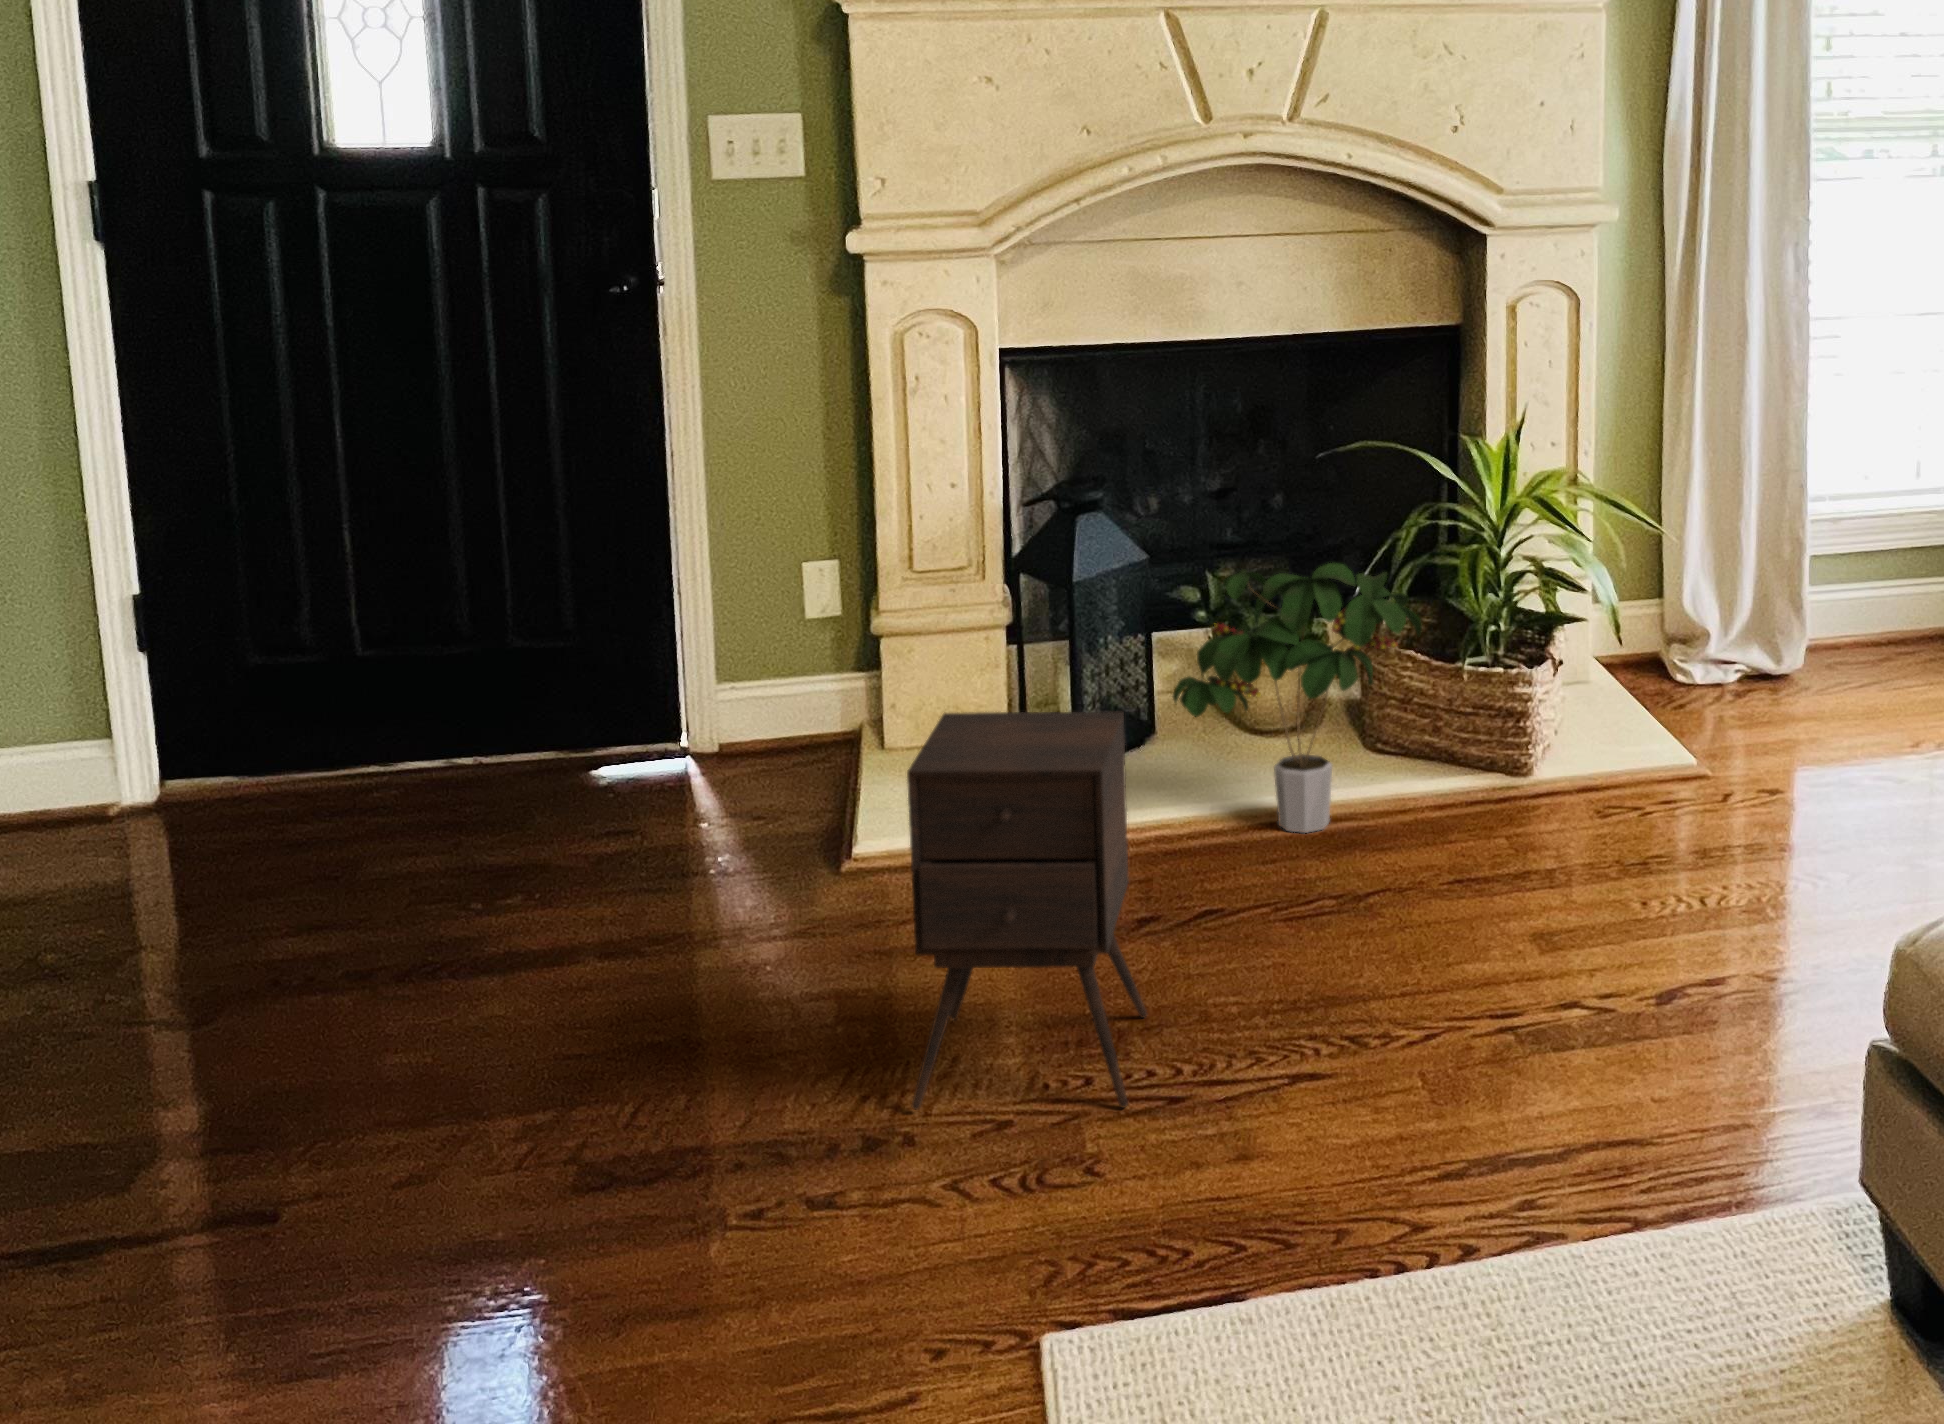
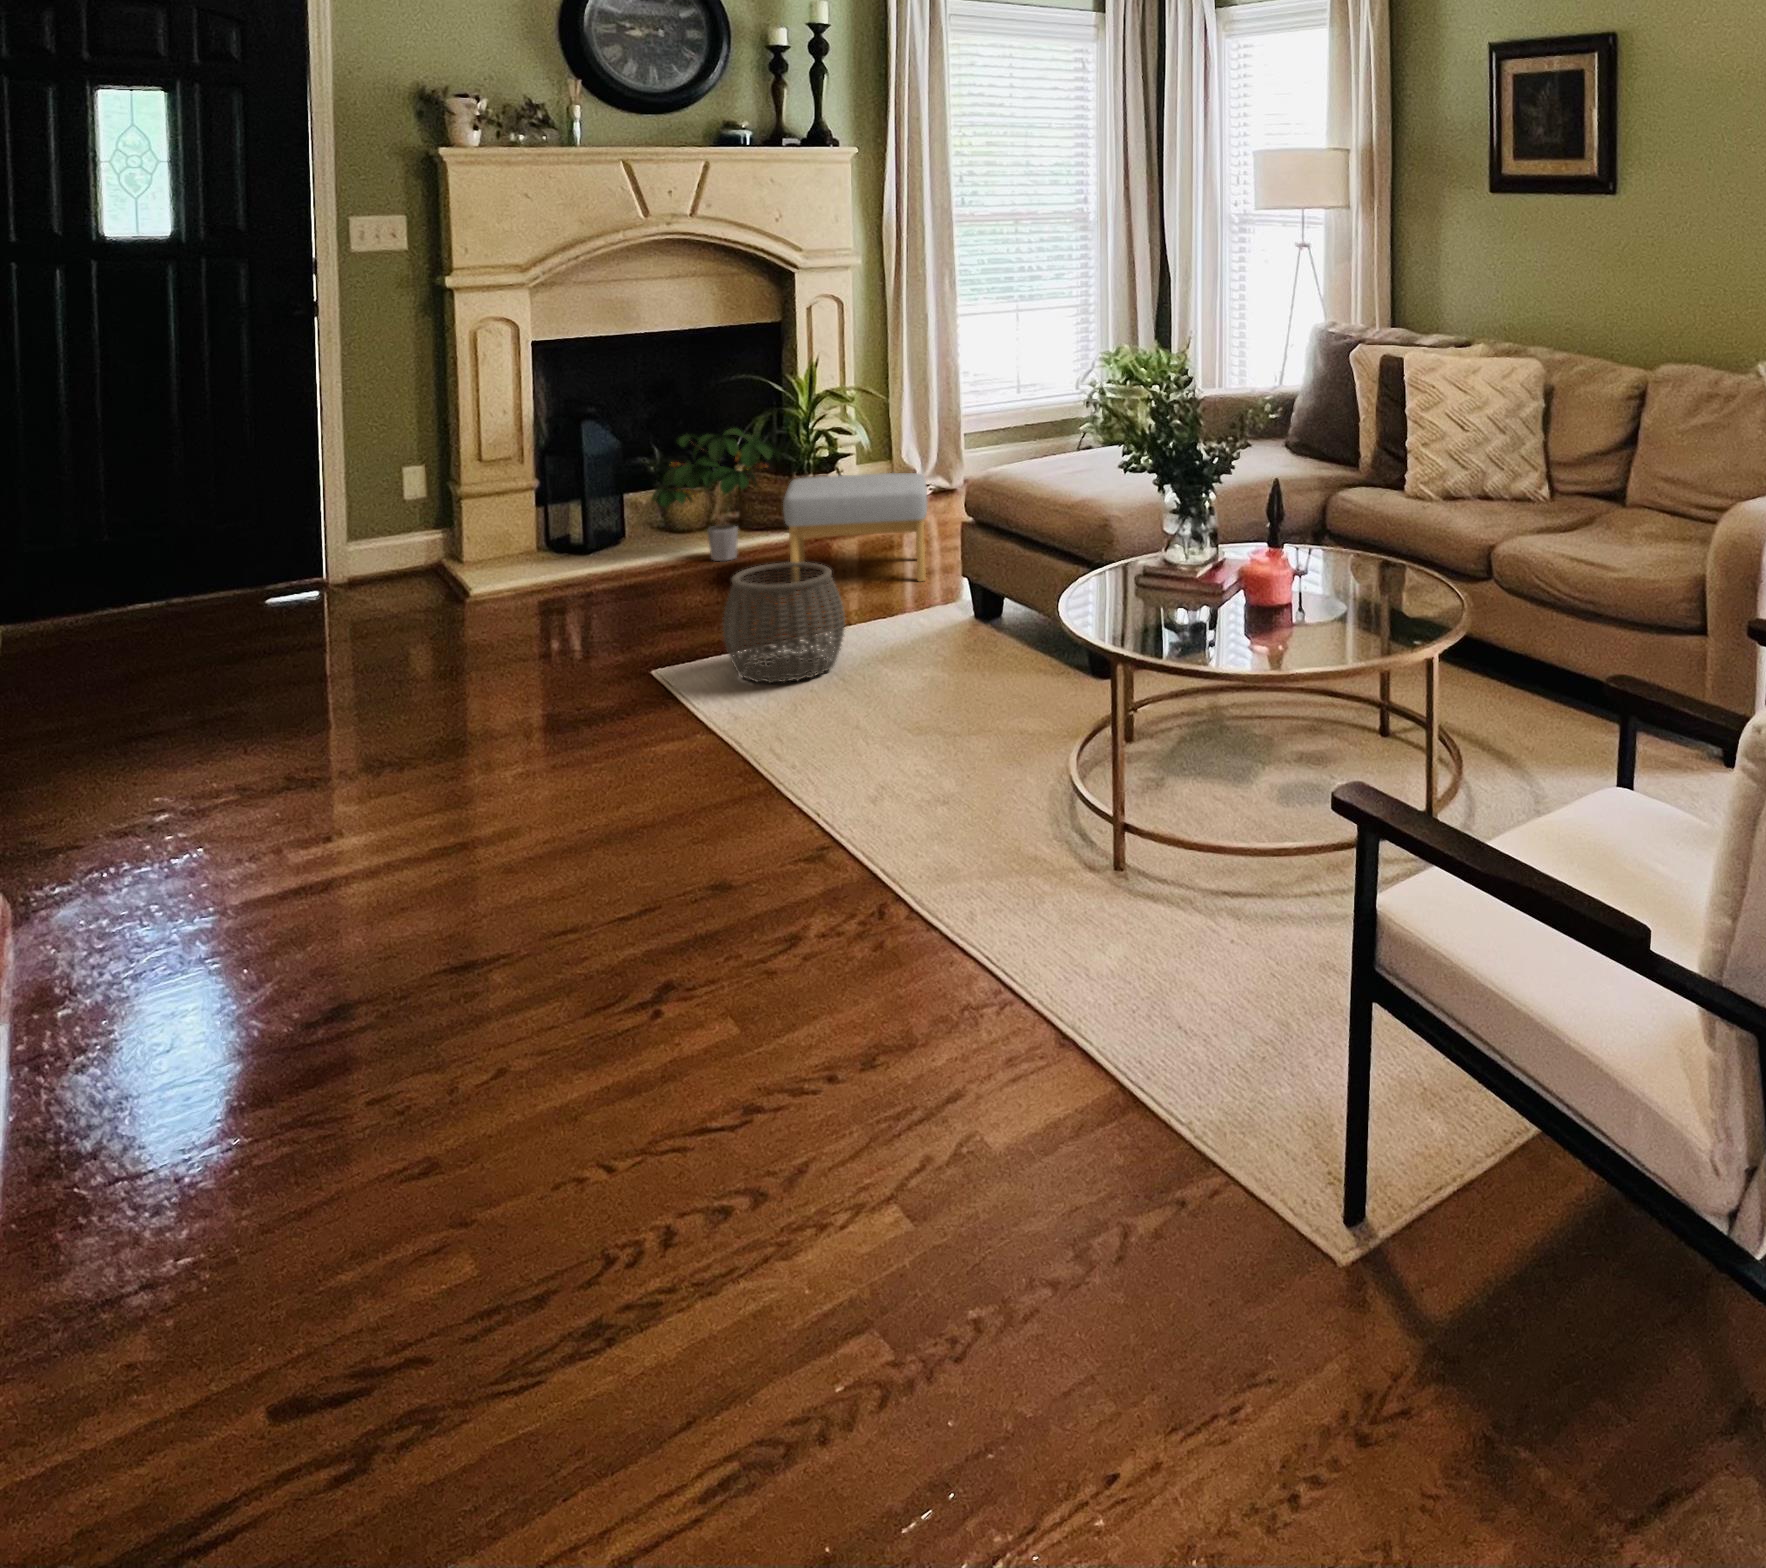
footstool: none [1403,690,1712,960] -> present [783,473,927,583]
side table: present [907,712,1147,1110] -> none [553,479,670,662]
woven basket: none [1209,968,1485,1285] -> present [722,562,845,684]

